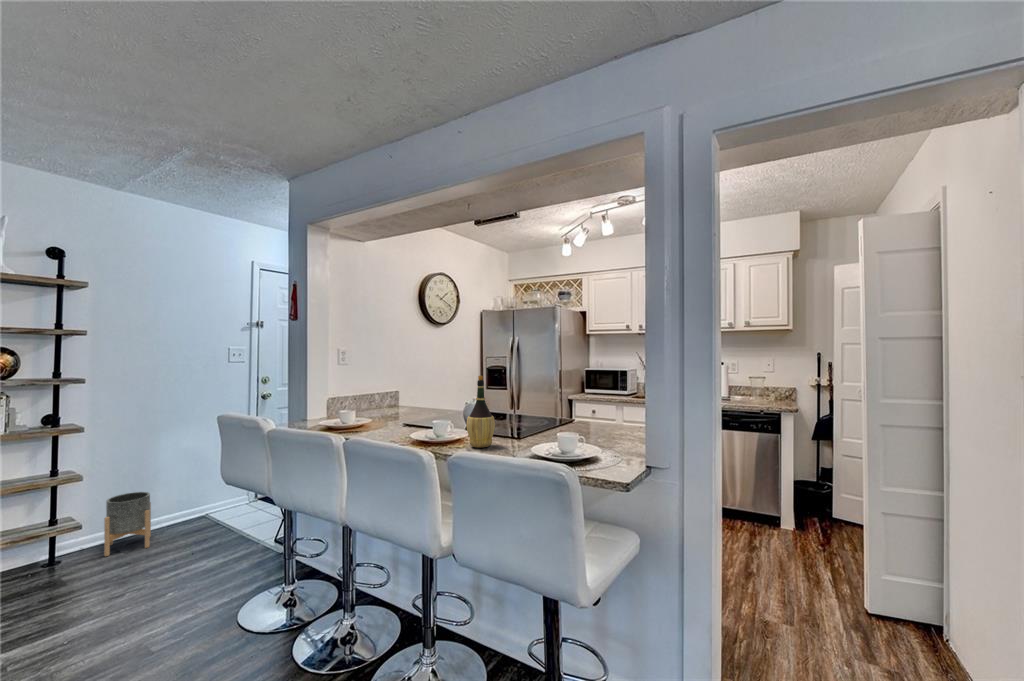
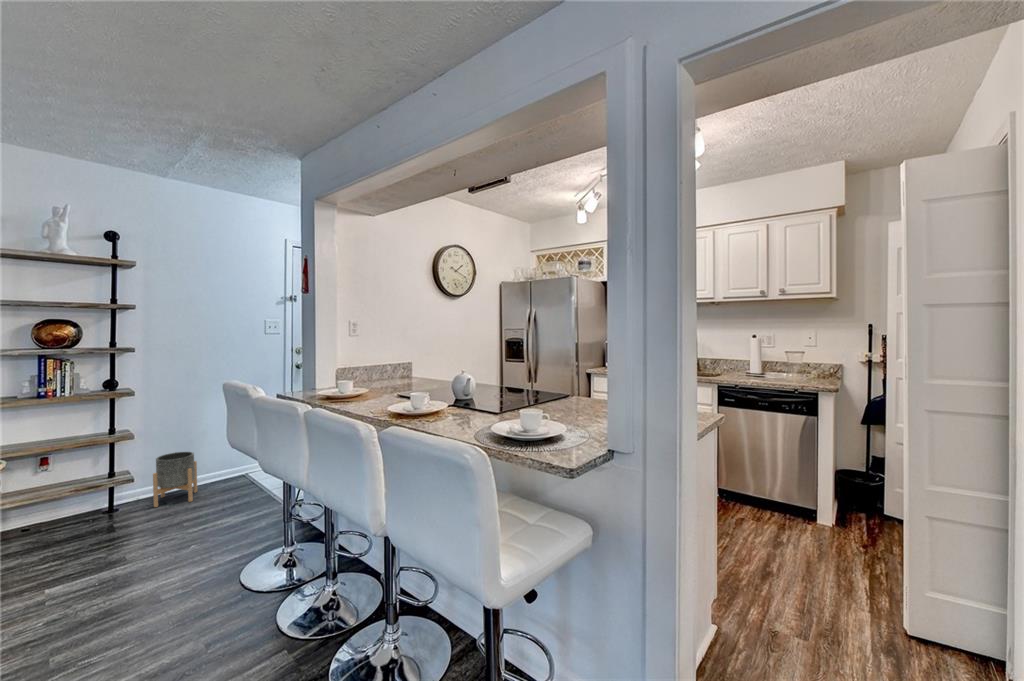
wine bottle: present [466,376,495,447] -> none [432,347,462,424]

